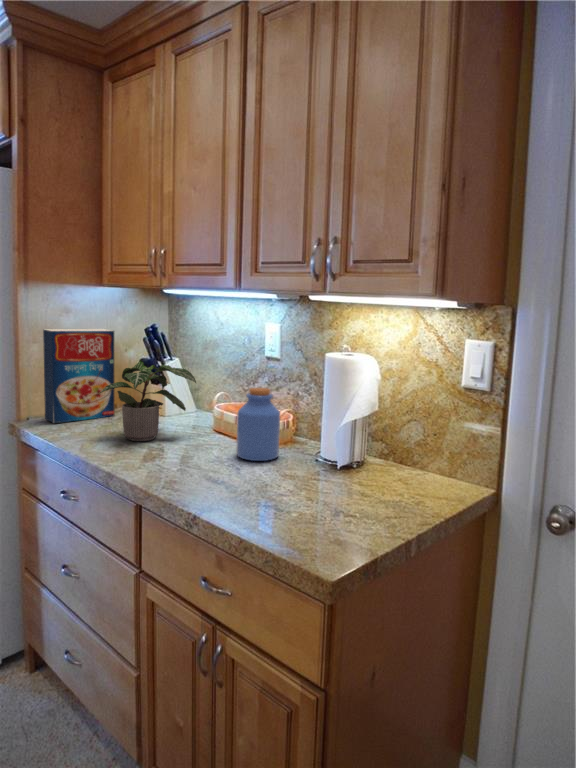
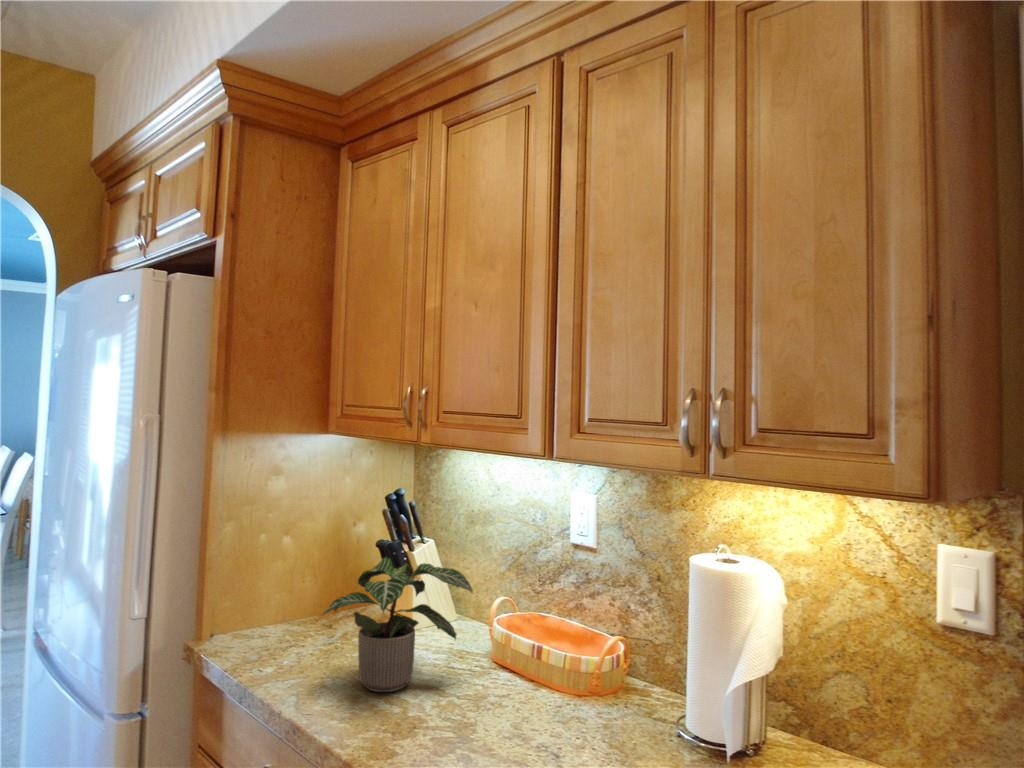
cereal box: present [43,329,114,423] -> none [235,499,344,651]
jar: present [236,388,280,461] -> none [546,610,618,741]

